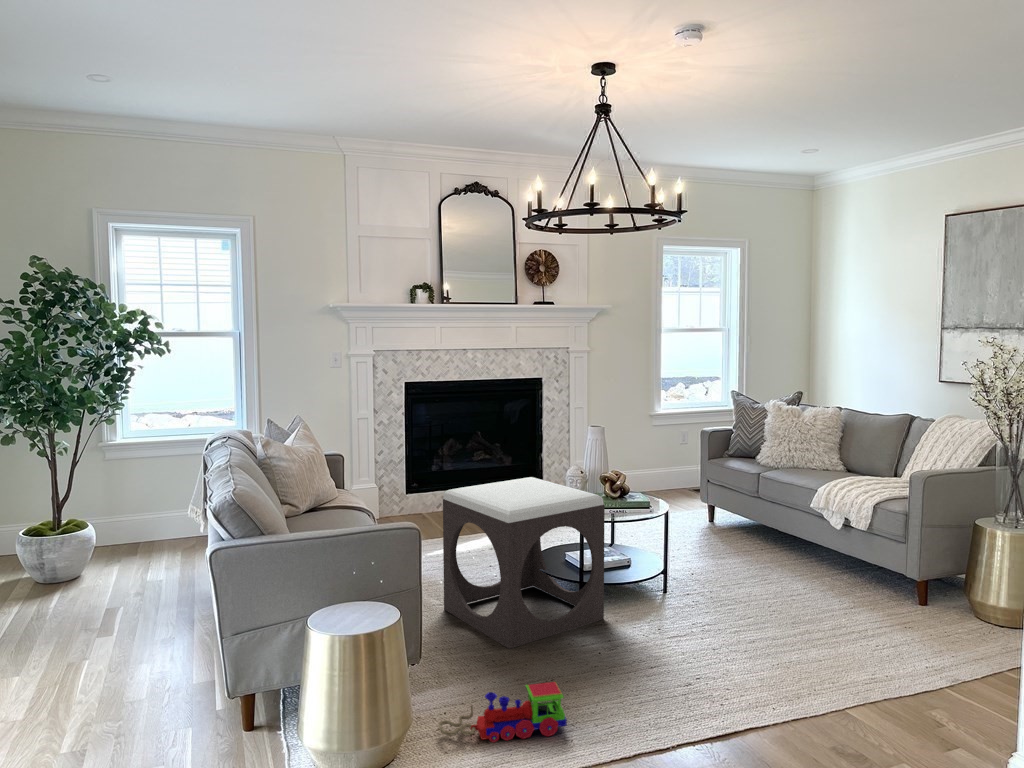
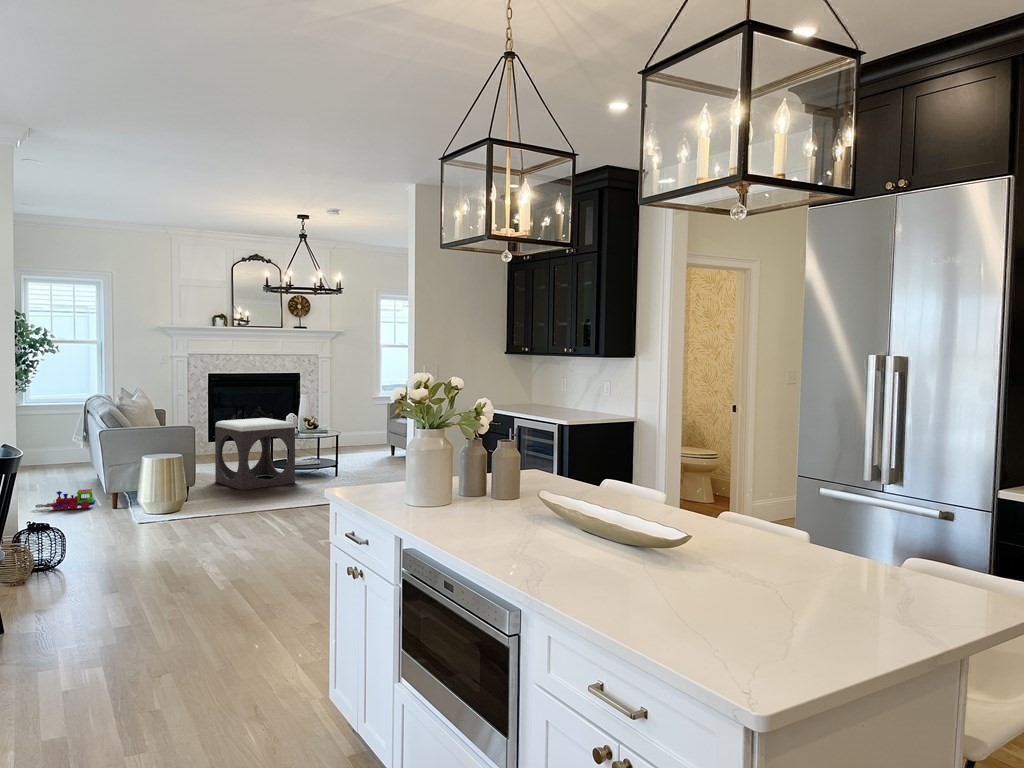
toy train: present [439,682,567,742] -> present [35,489,95,510]

